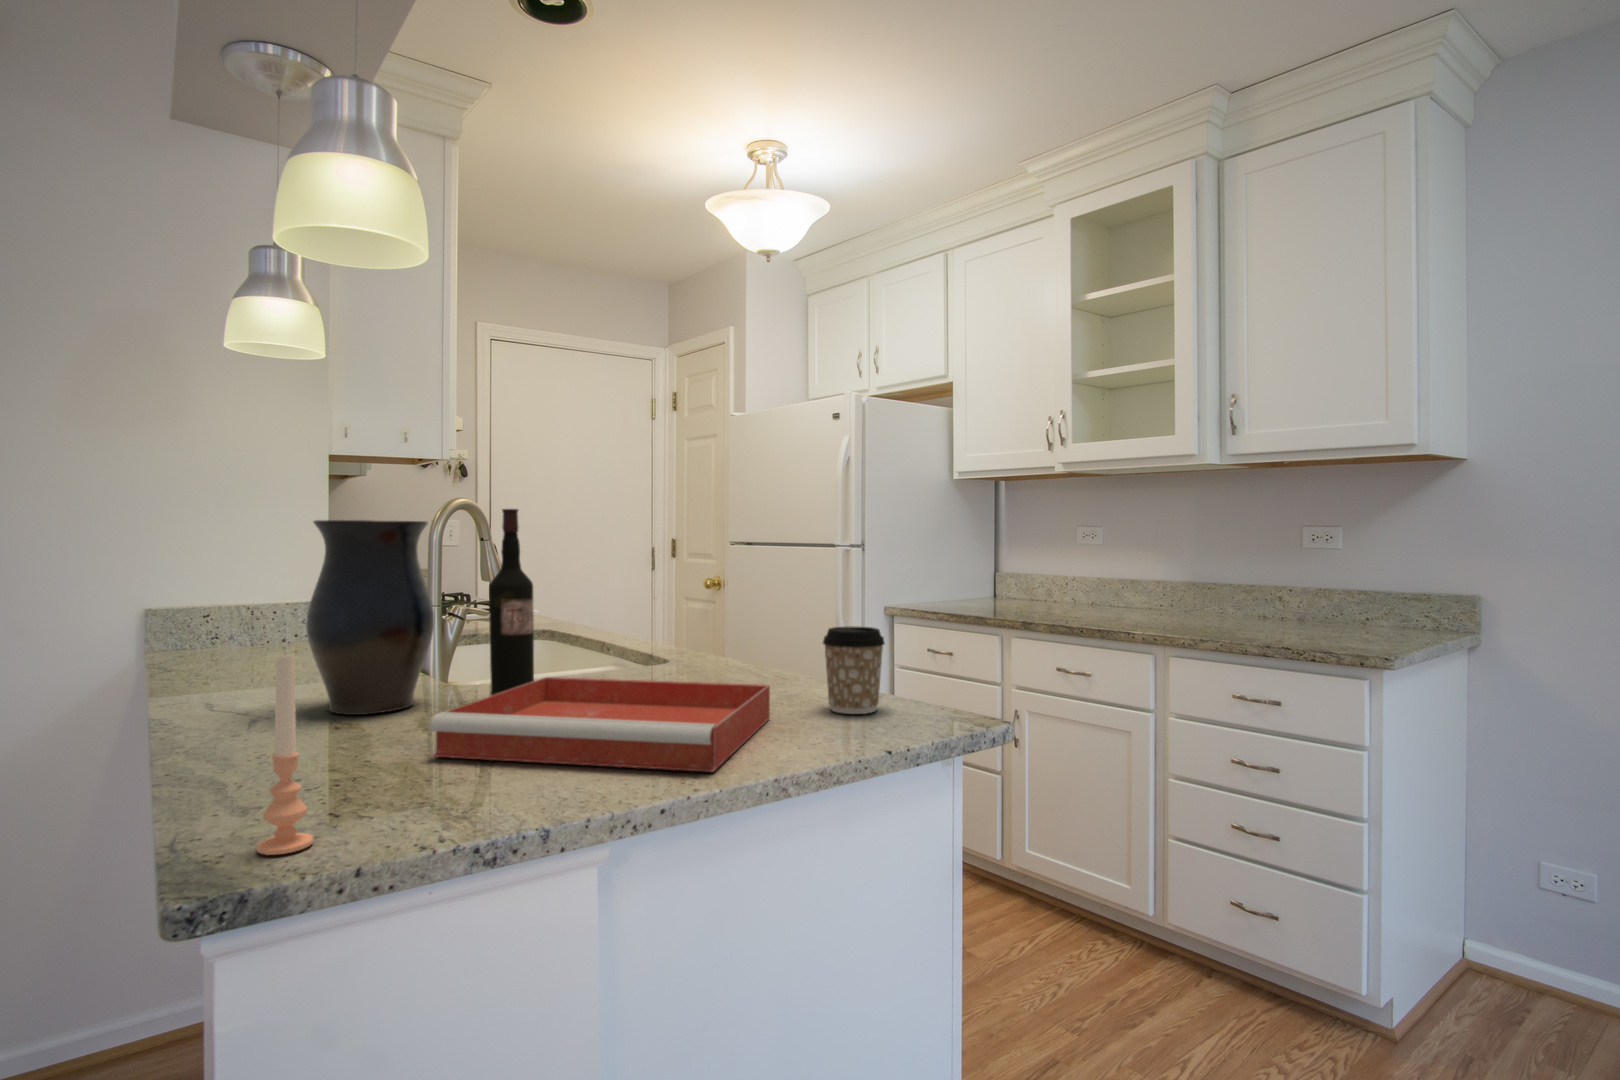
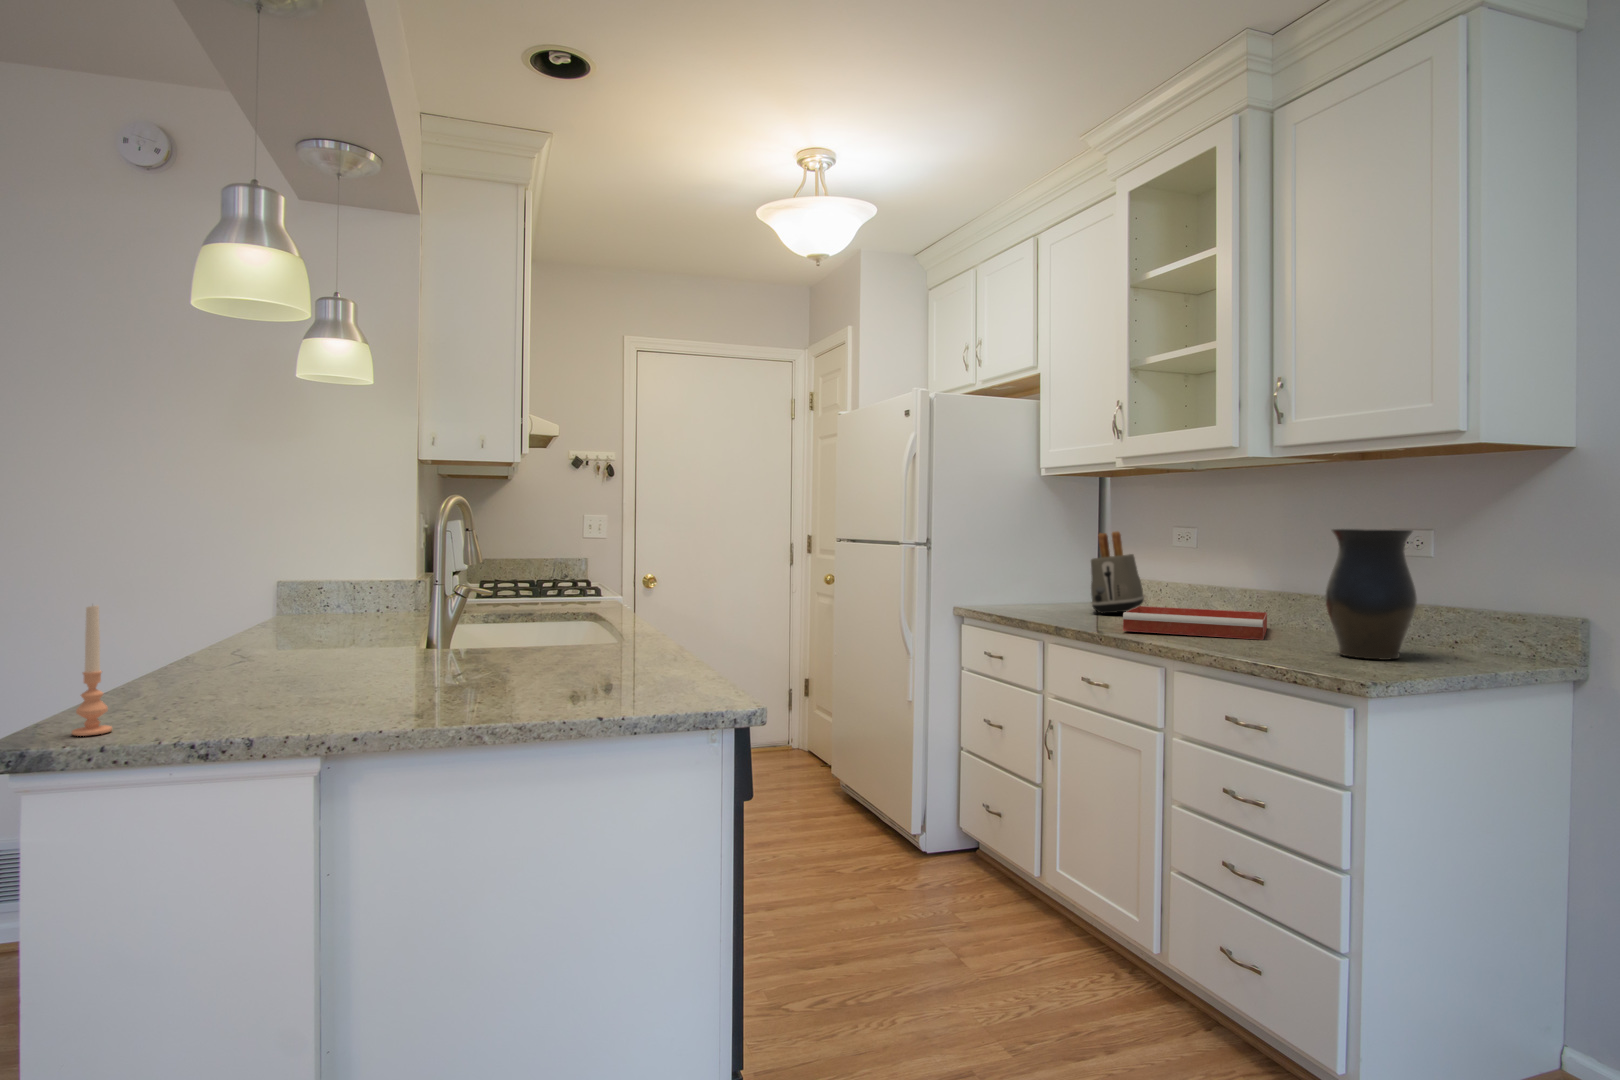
wine bottle: present [489,509,534,696] -> none [402,508,439,665]
vase: present [306,520,435,715] -> present [1325,529,1417,660]
toaster: none [1013,531,1061,608] -> present [1091,531,1144,613]
coffee cup: present [823,626,885,714] -> none [625,613,682,690]
tray: present [430,677,770,772] -> present [1123,606,1267,640]

